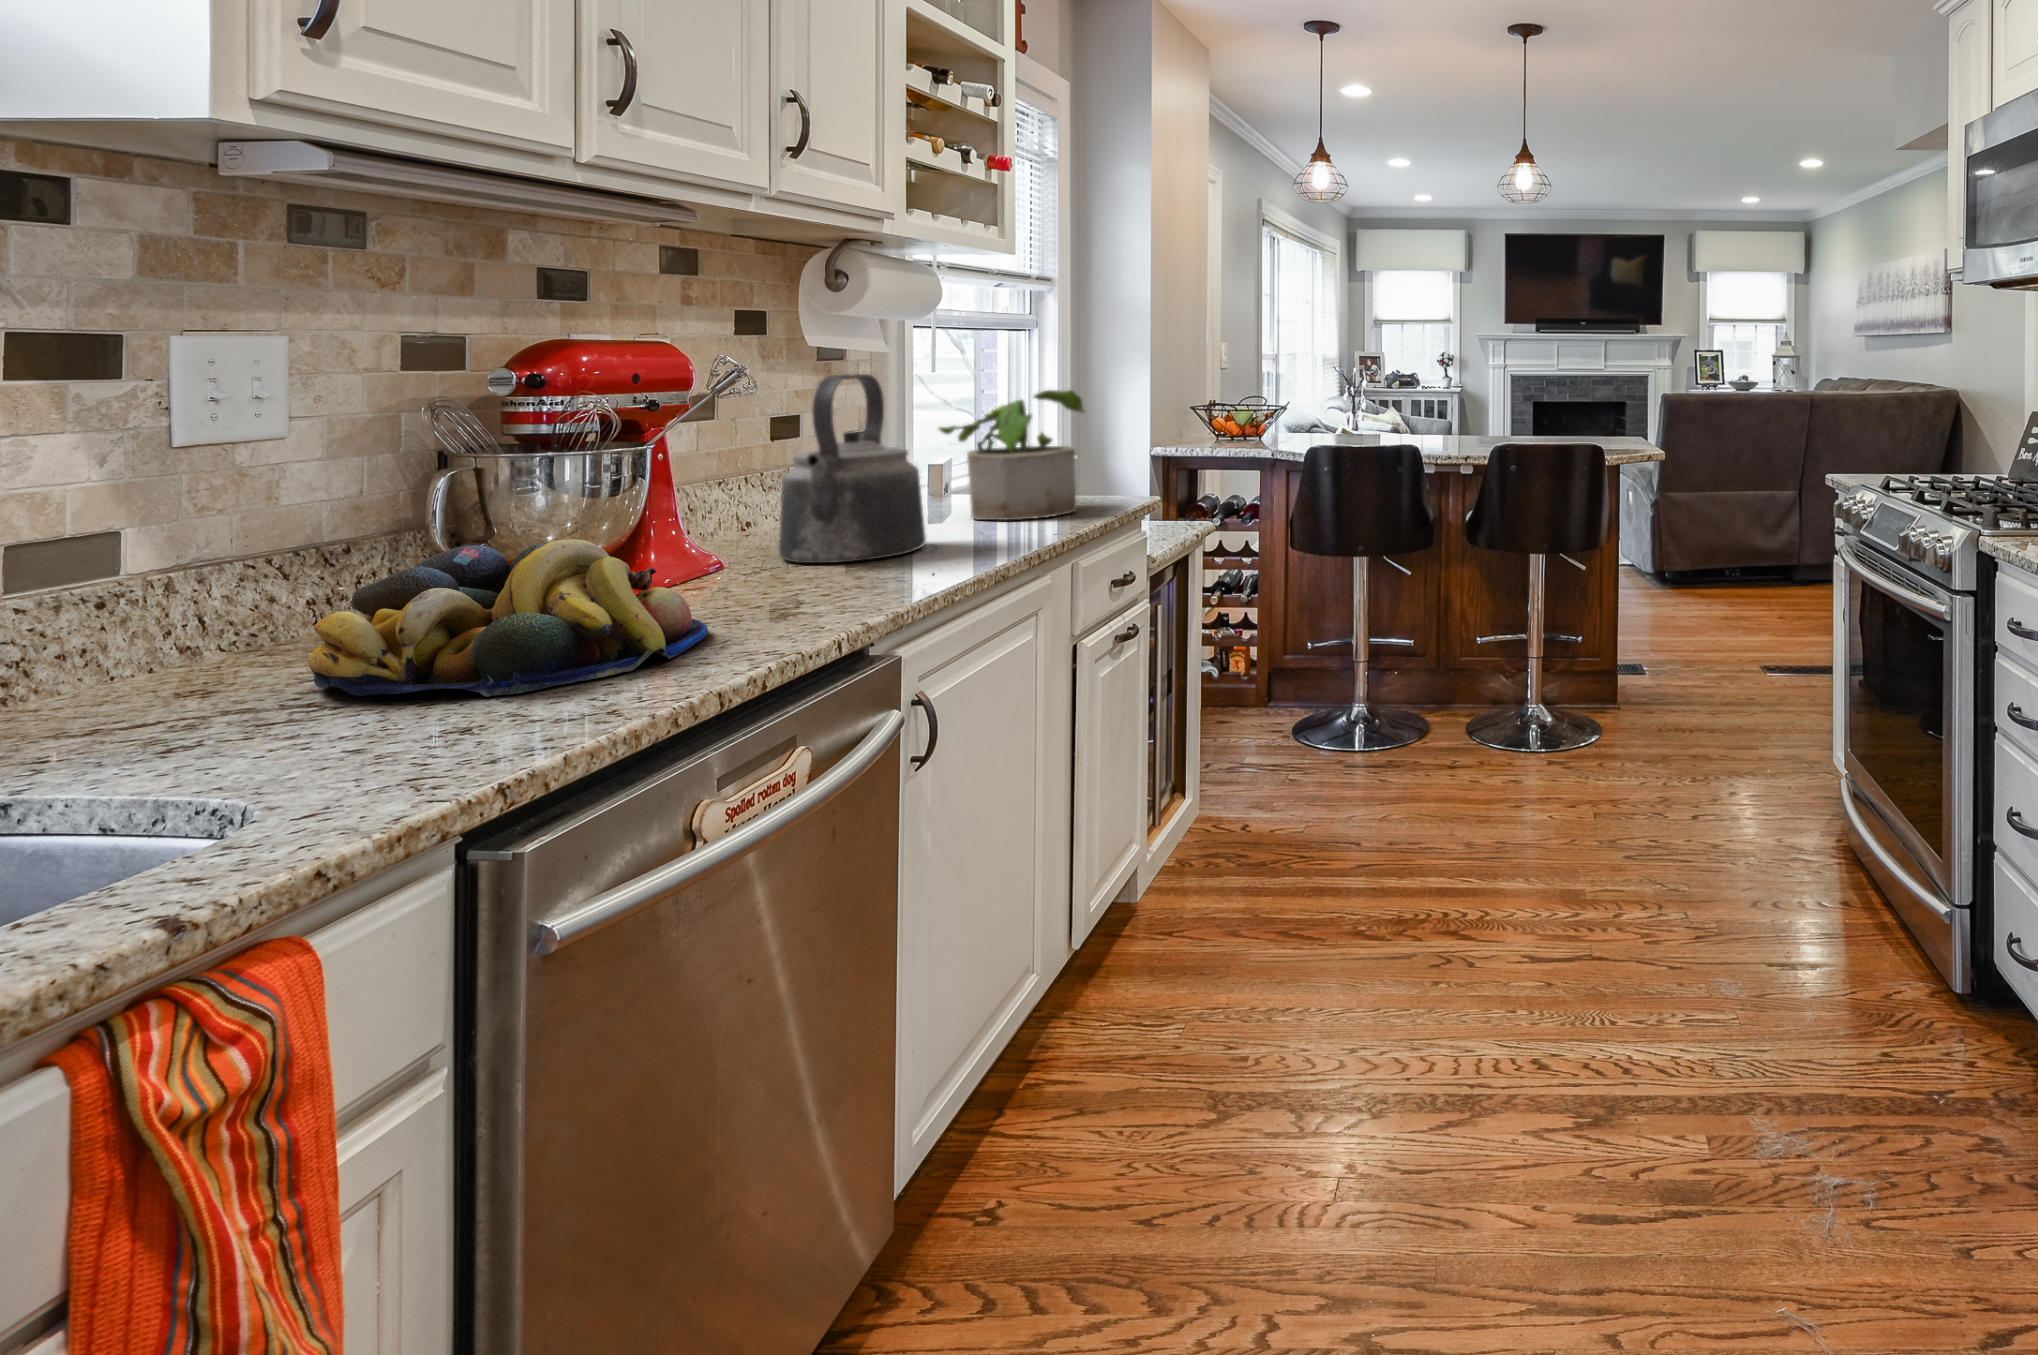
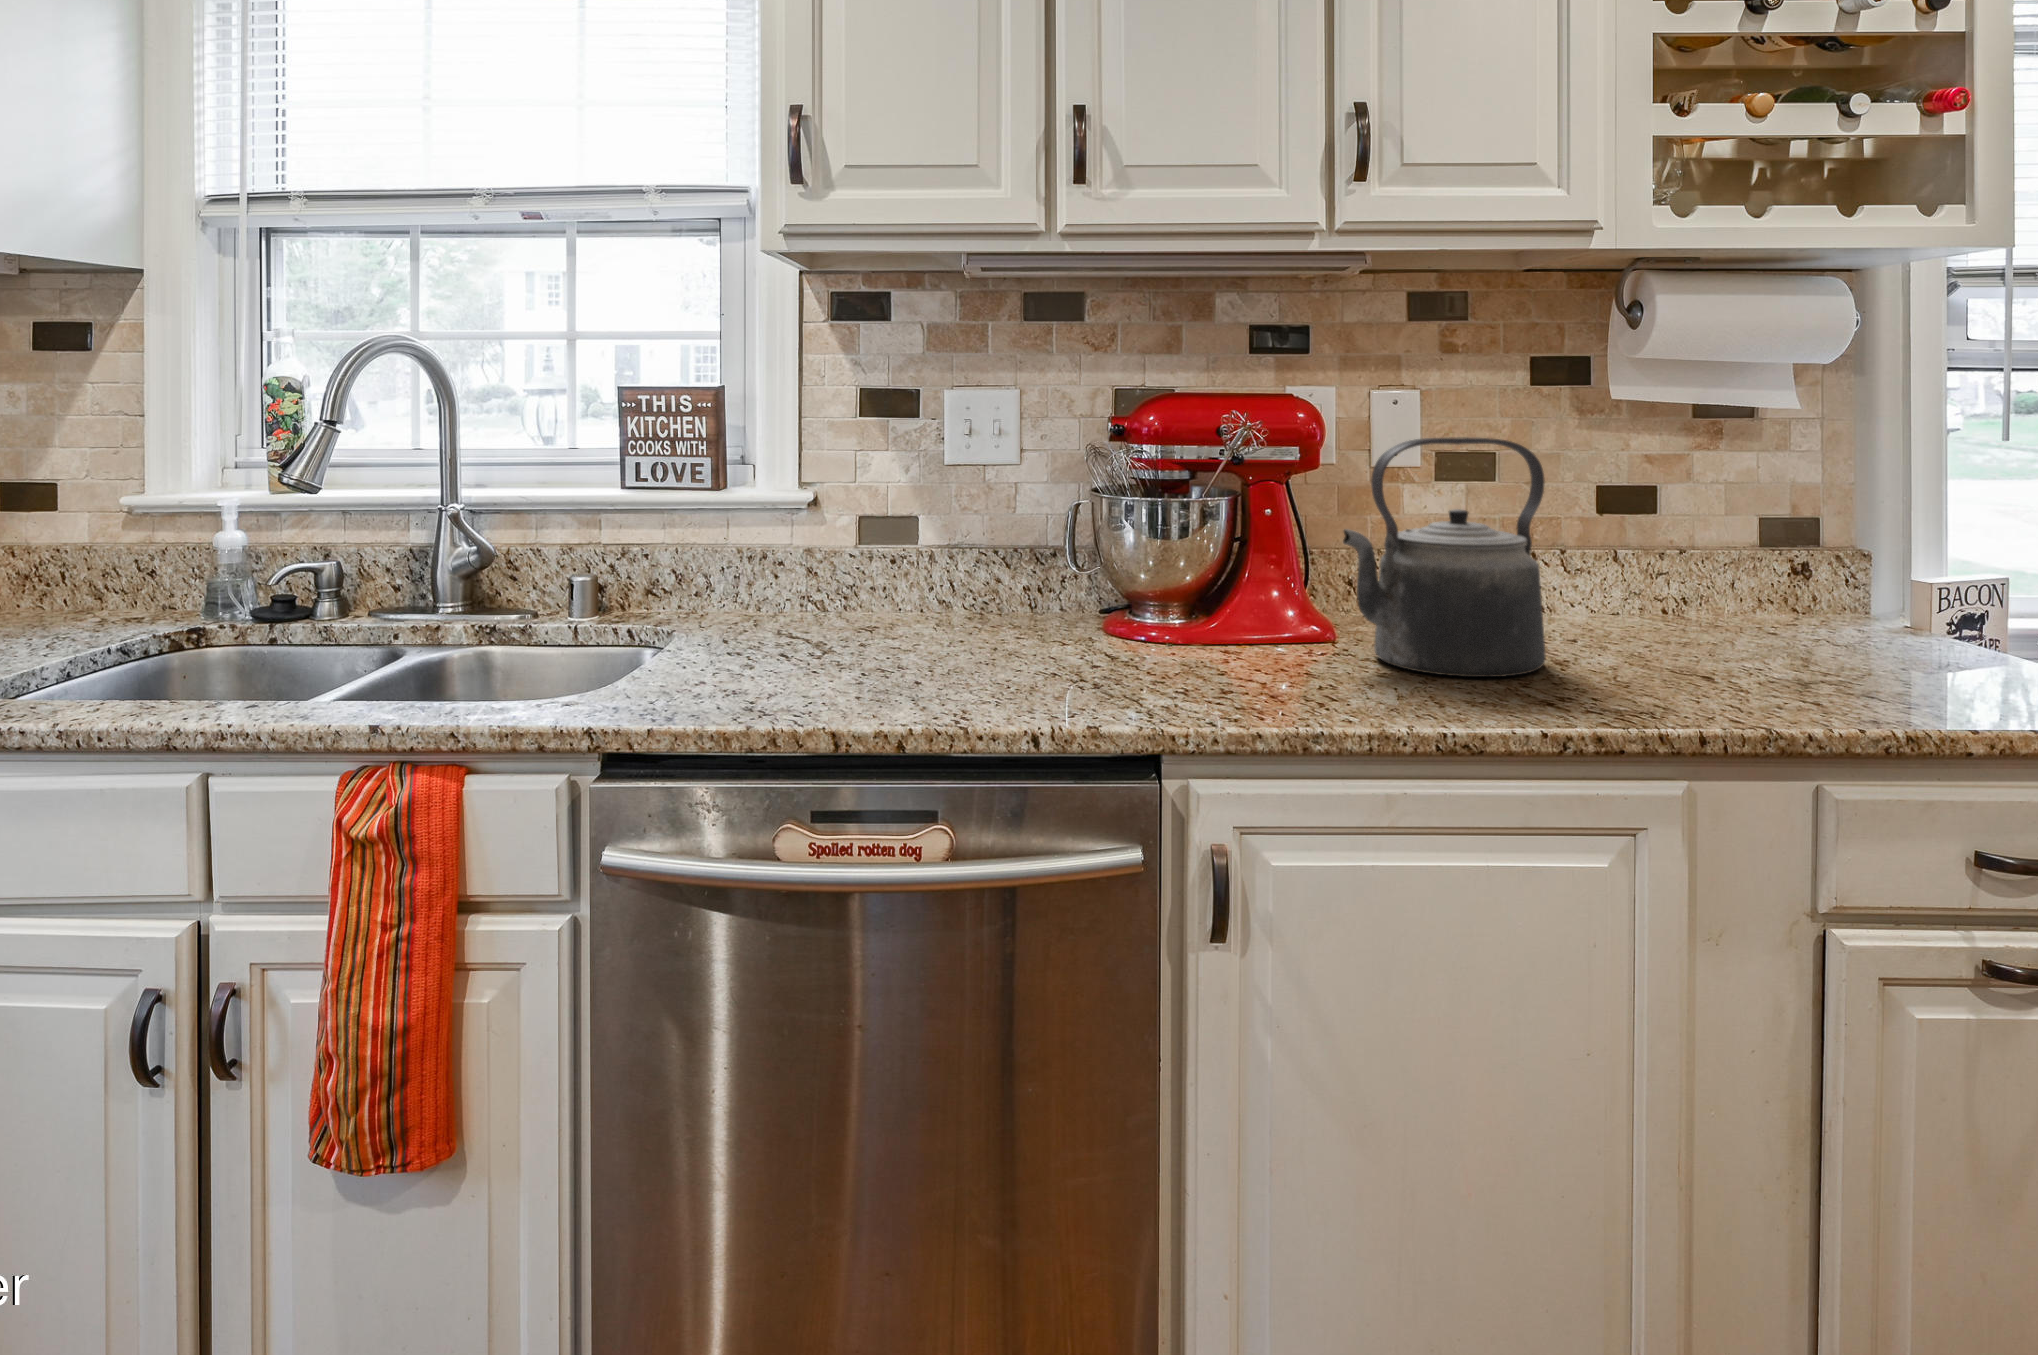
potted plant: present [939,390,1084,520] -> none [1743,481,1976,693]
fruit bowl: present [309,539,708,697] -> none [818,564,1082,696]

